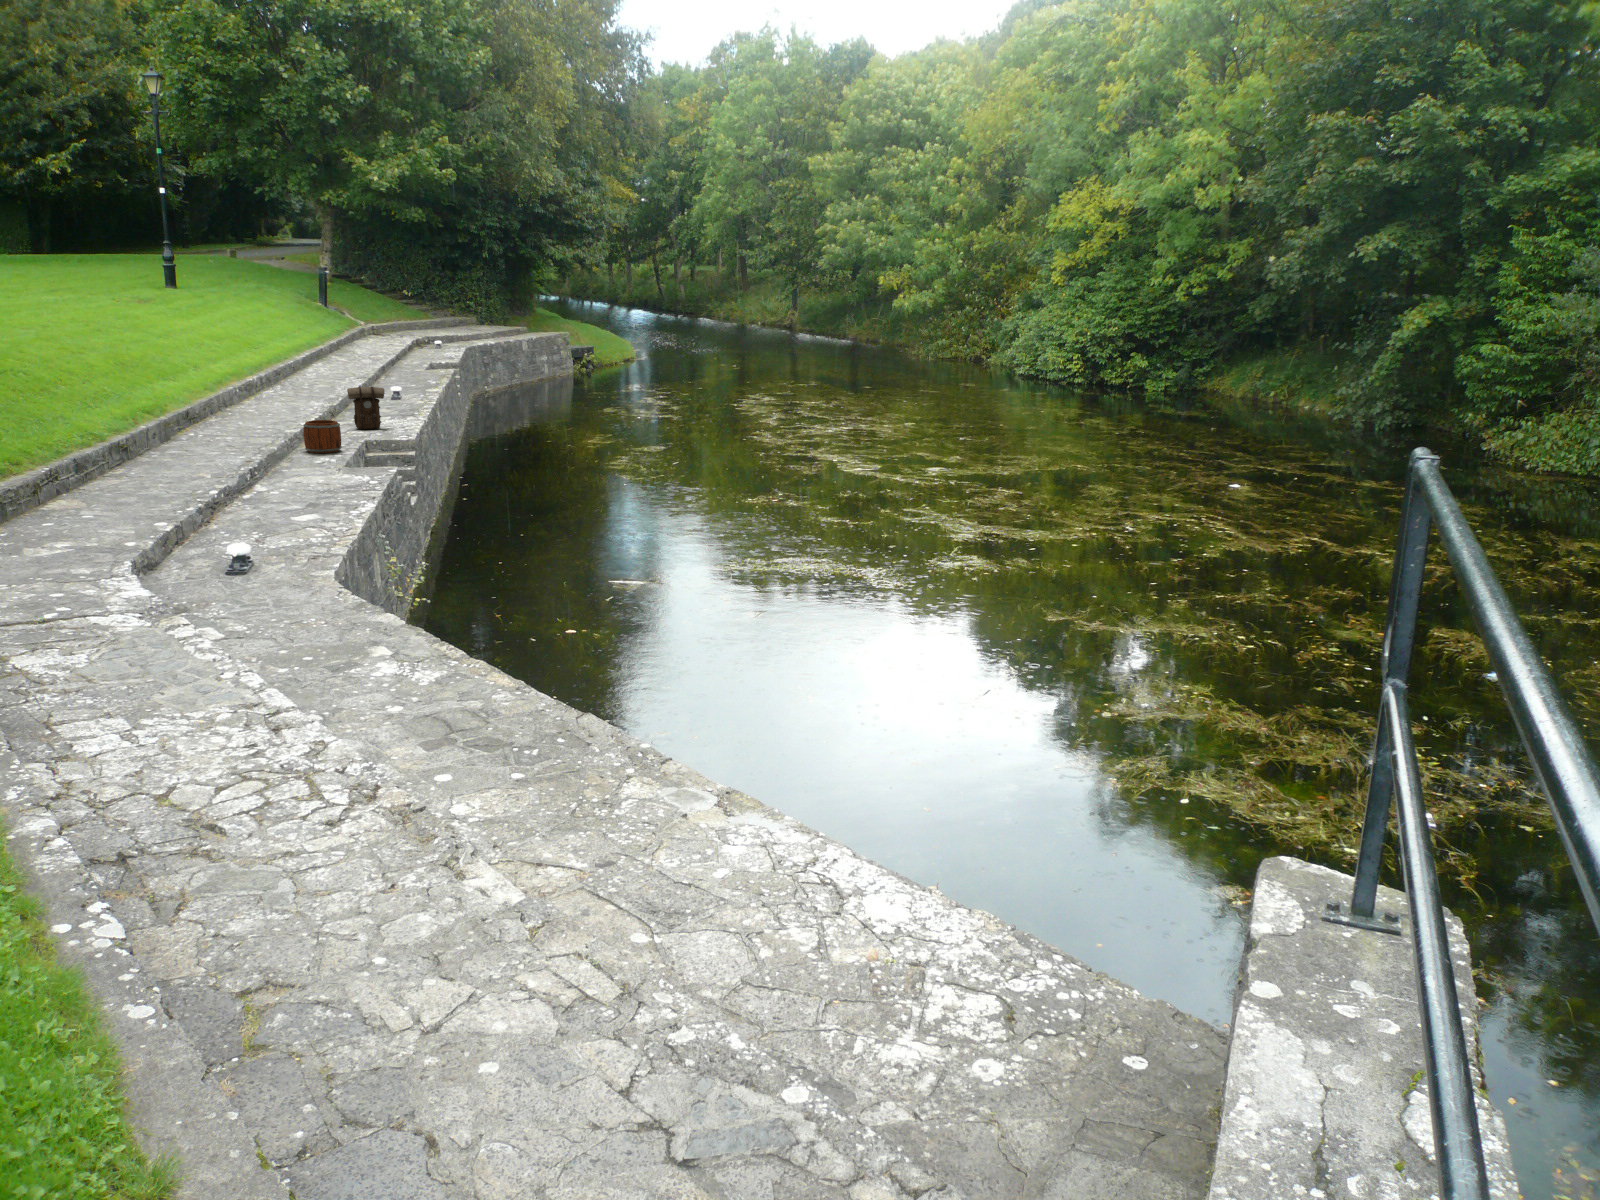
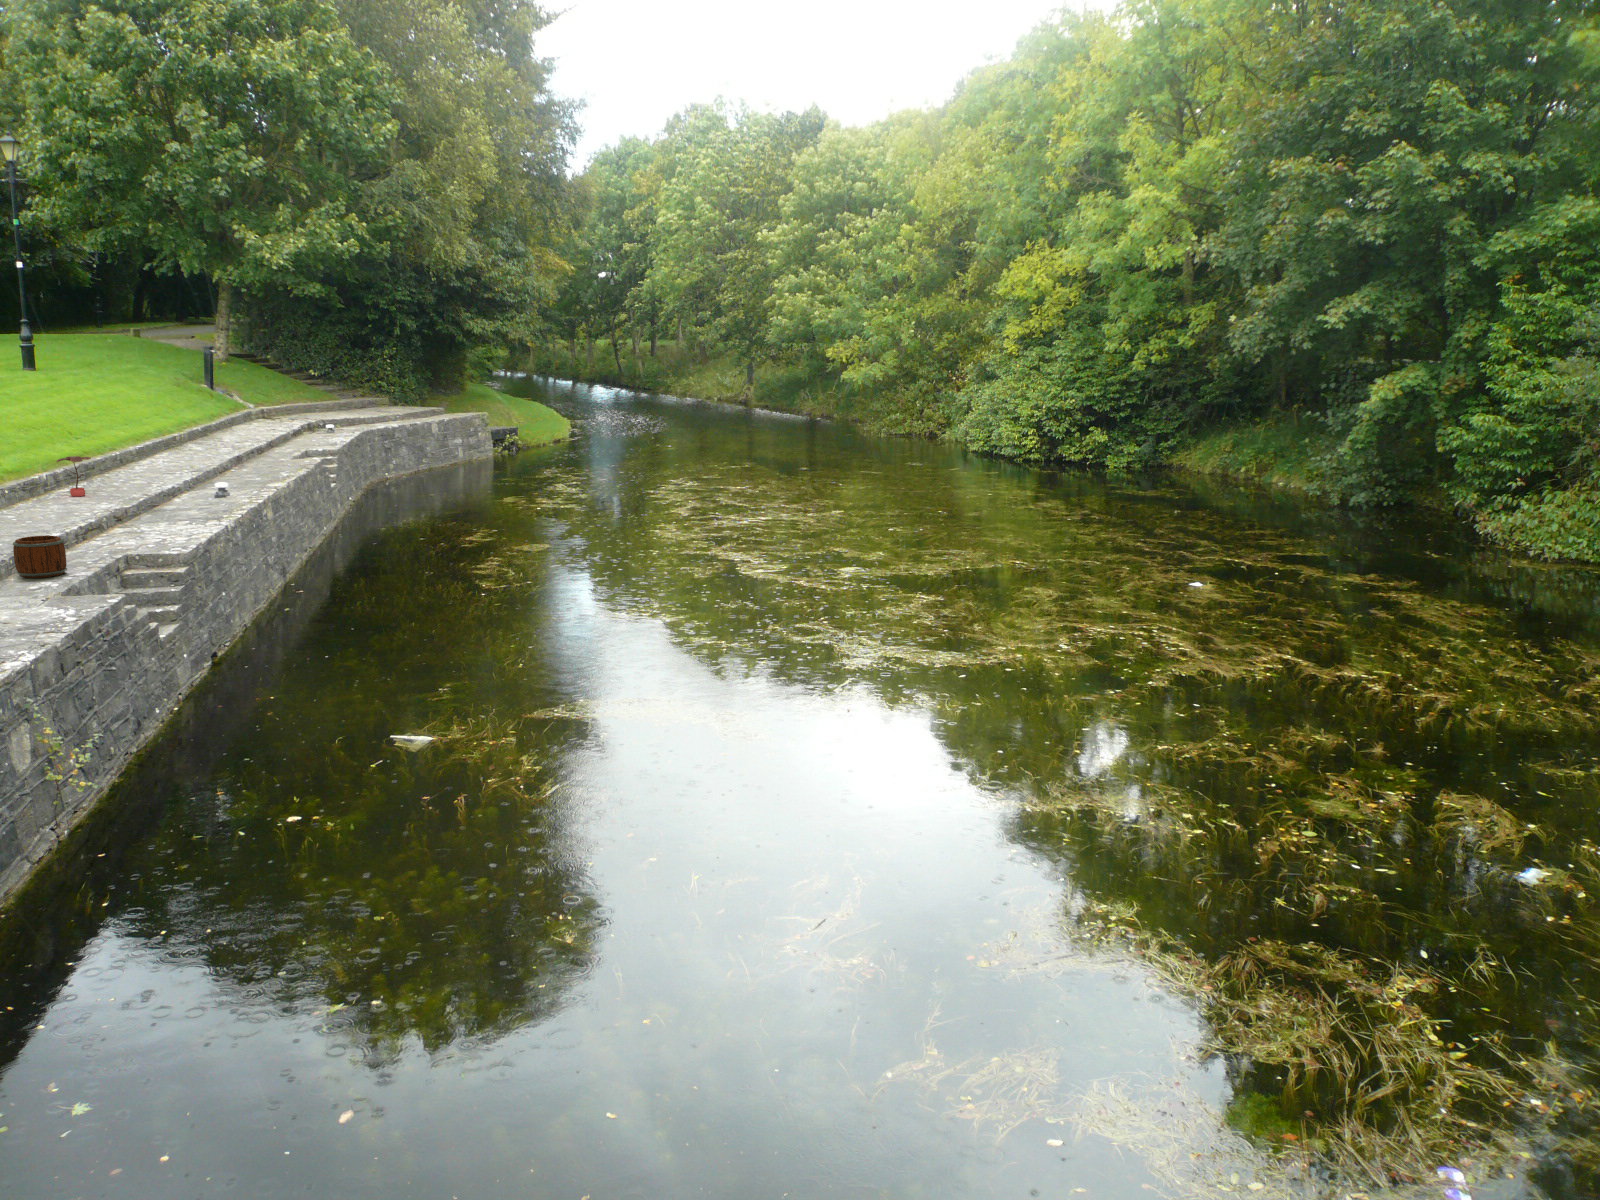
potted plant: none [269,361,296,396] -> present [57,456,91,497]
backpack: present [347,387,385,429] -> none [104,490,153,541]

